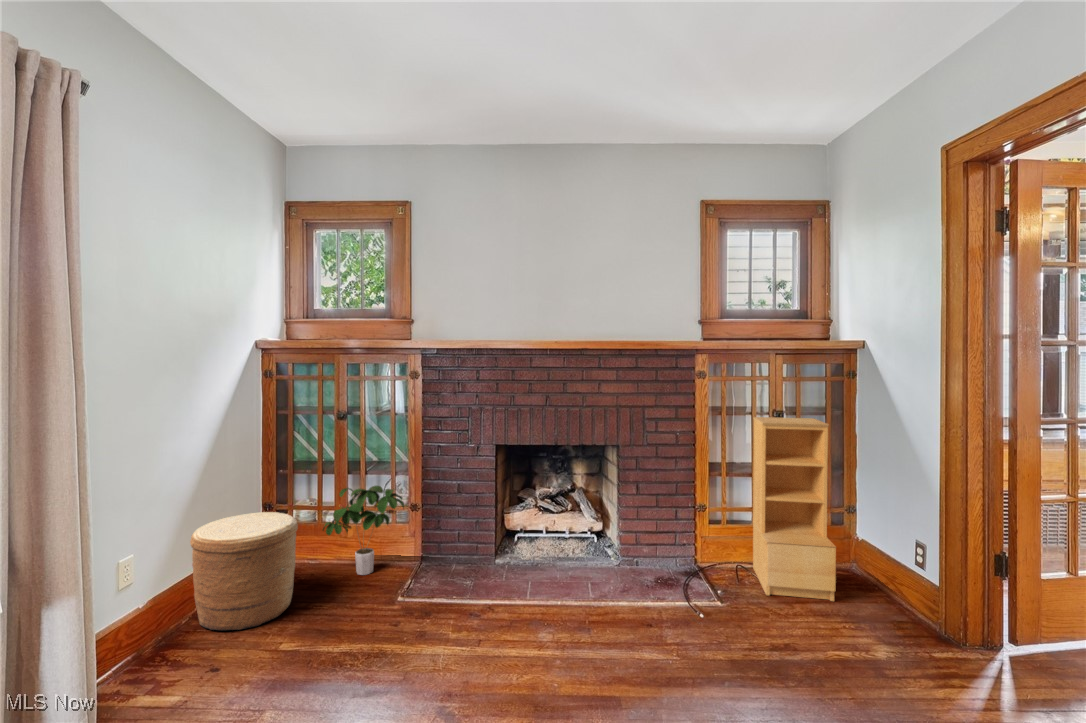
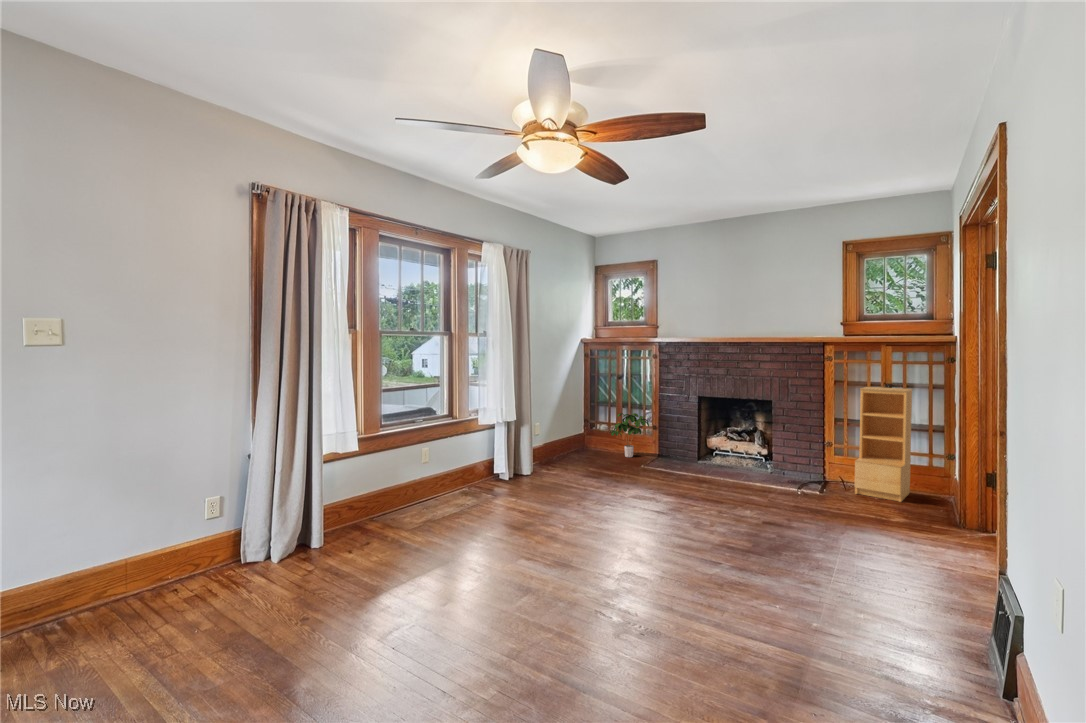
woven basket: present [190,512,298,630] -> none [556,419,598,463]

